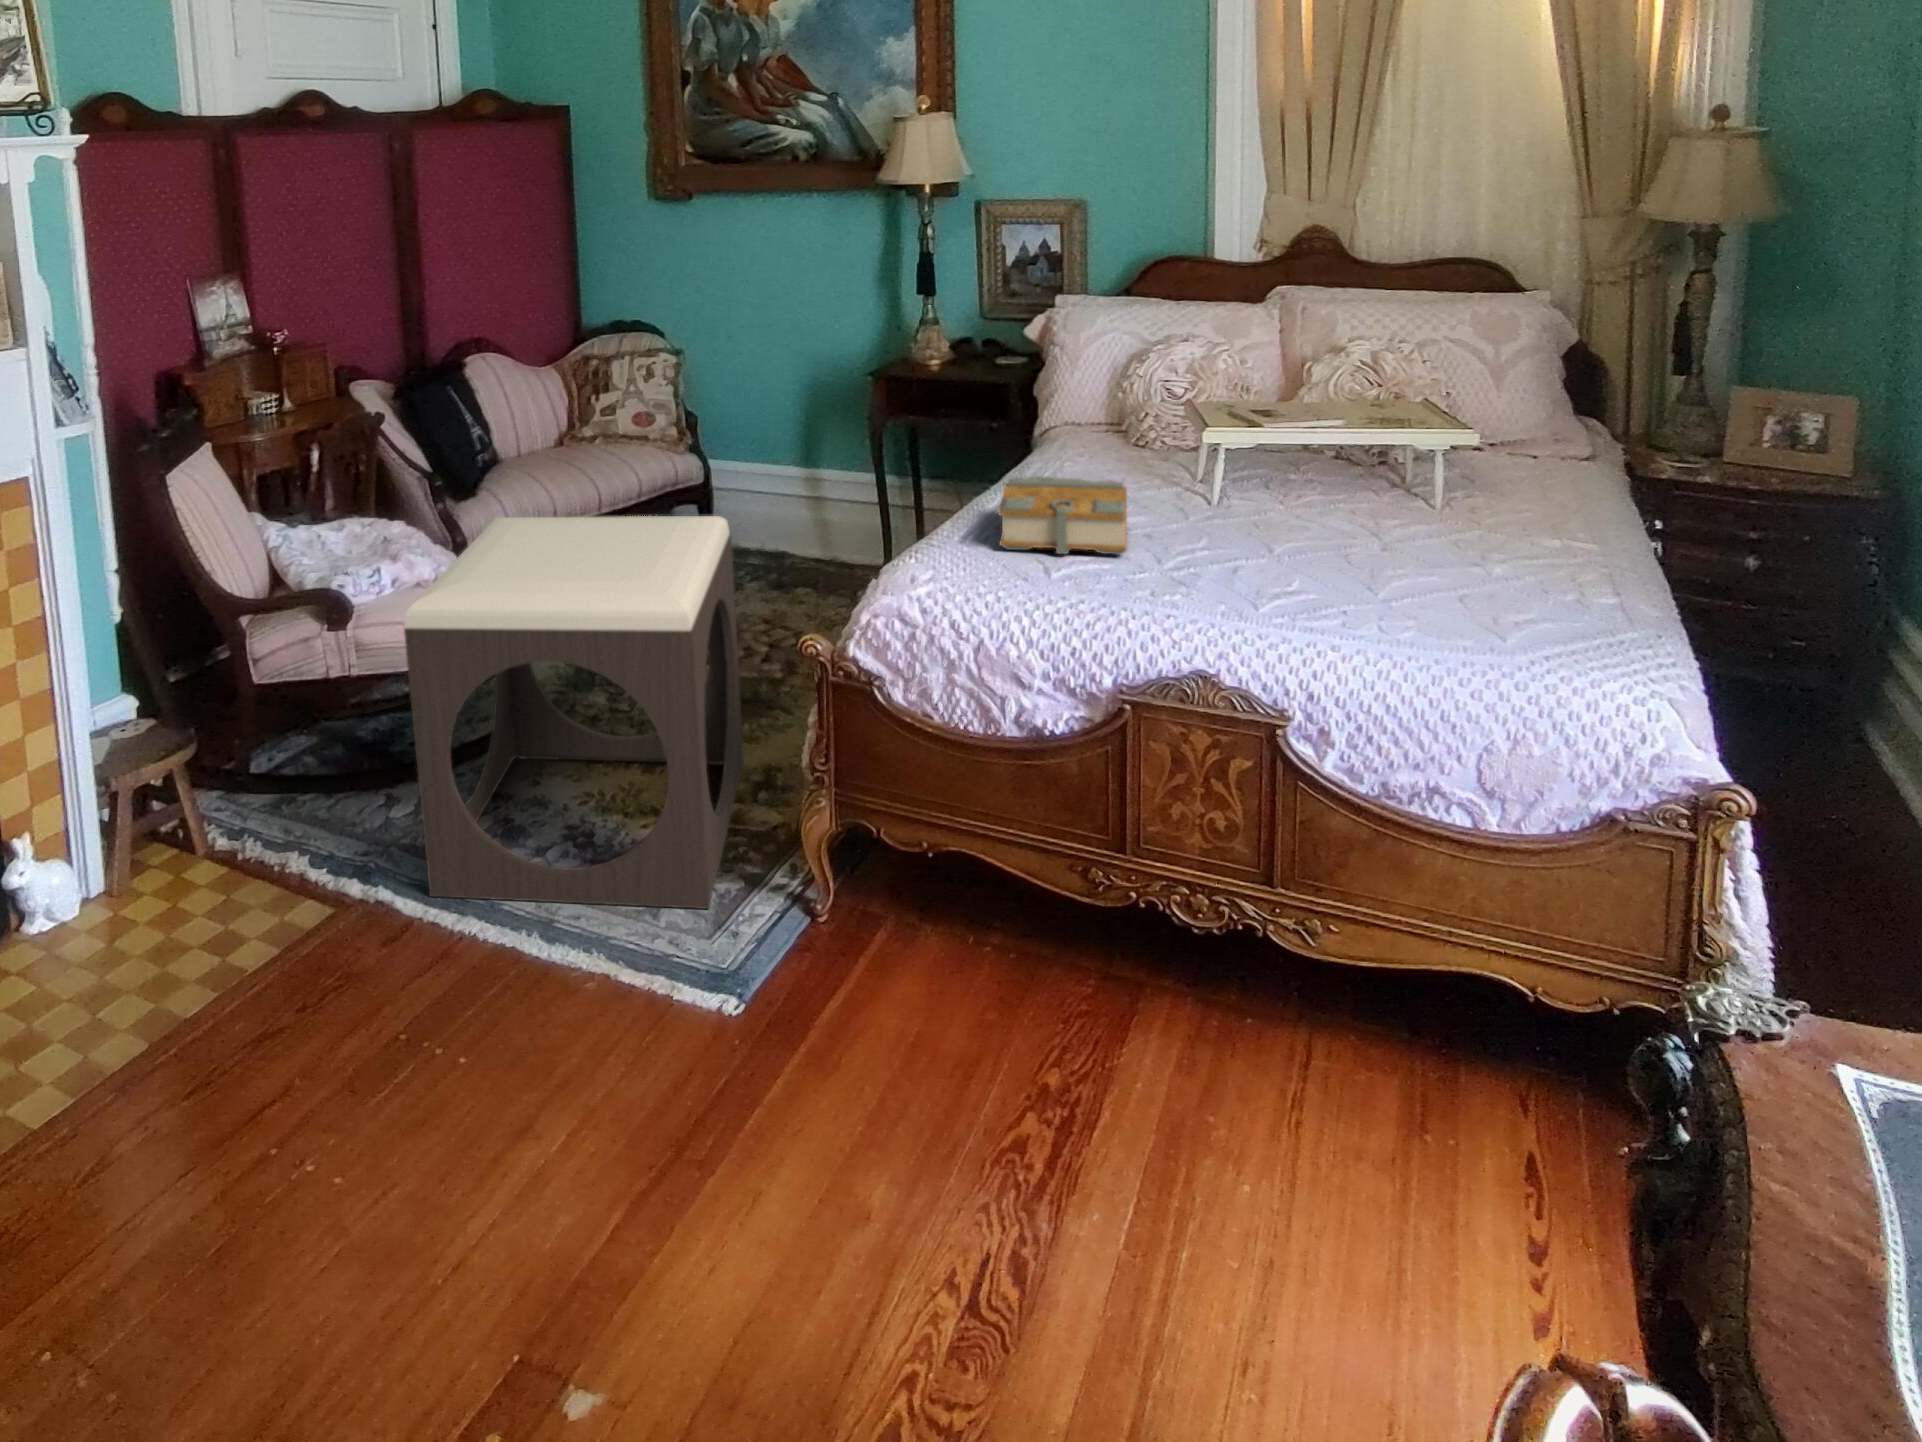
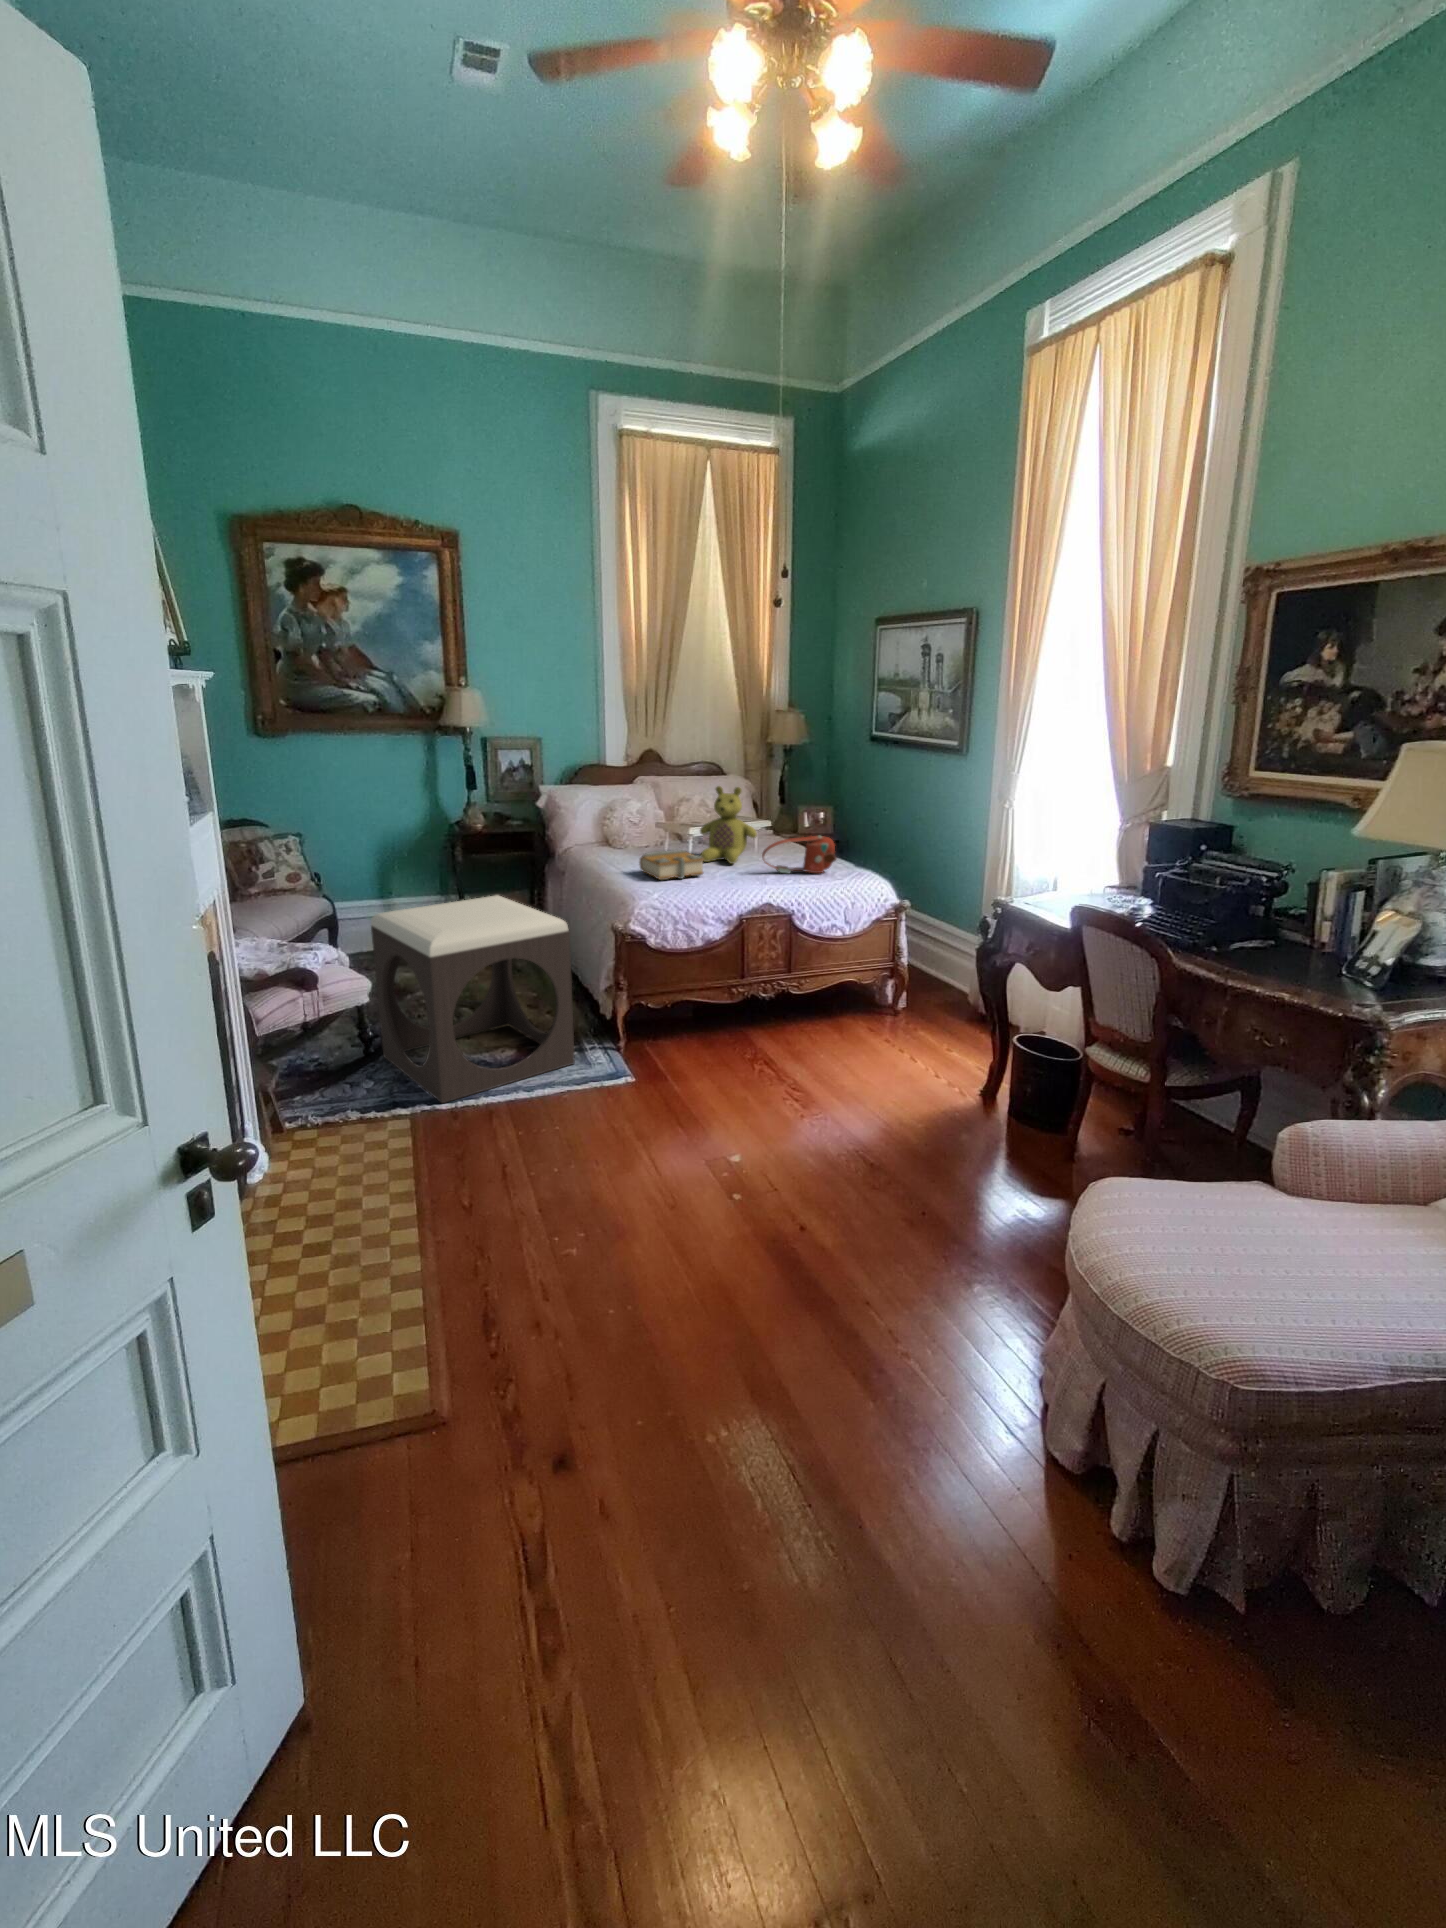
stuffed bear: none [1203,331,1368,533] -> present [700,786,757,864]
handbag: none [1297,501,1546,617] -> present [762,836,836,873]

